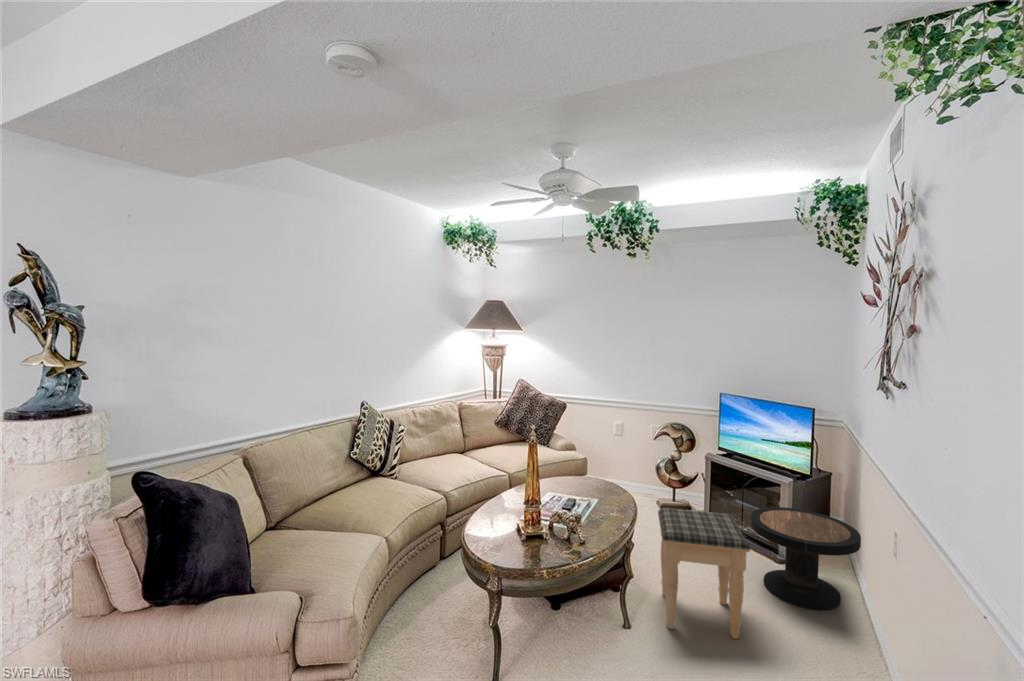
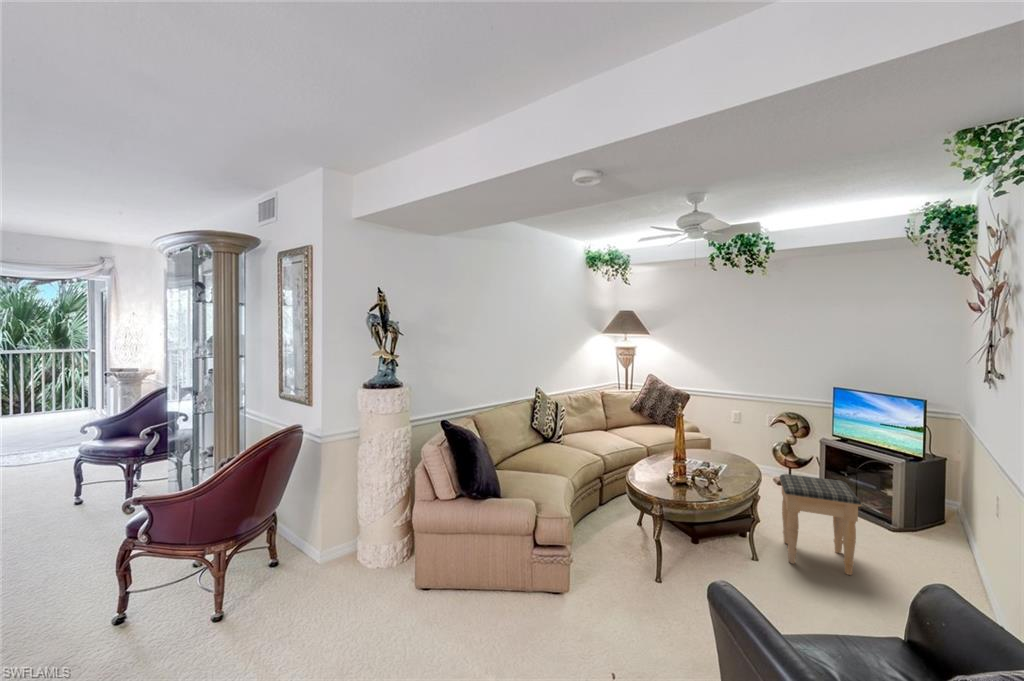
side table: present [750,507,861,610] -> none [863,482,969,566]

